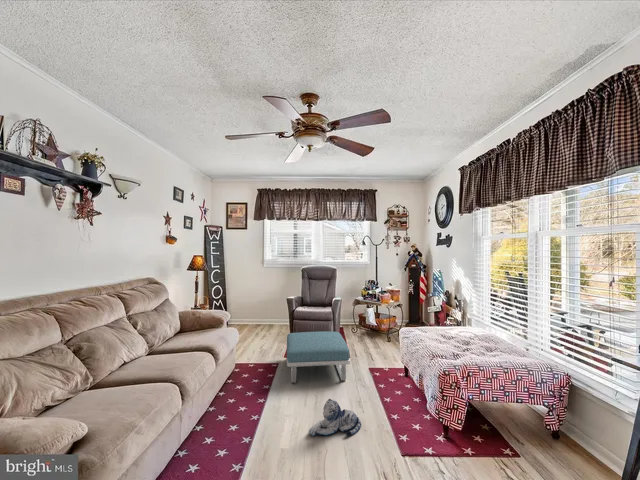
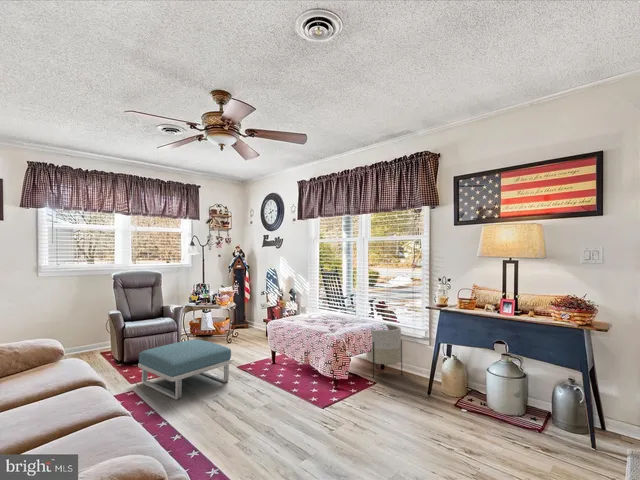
planter: none [511,367,577,467] -> present [367,324,402,378]
plush toy: present [309,399,361,436] -> none [245,385,281,422]

